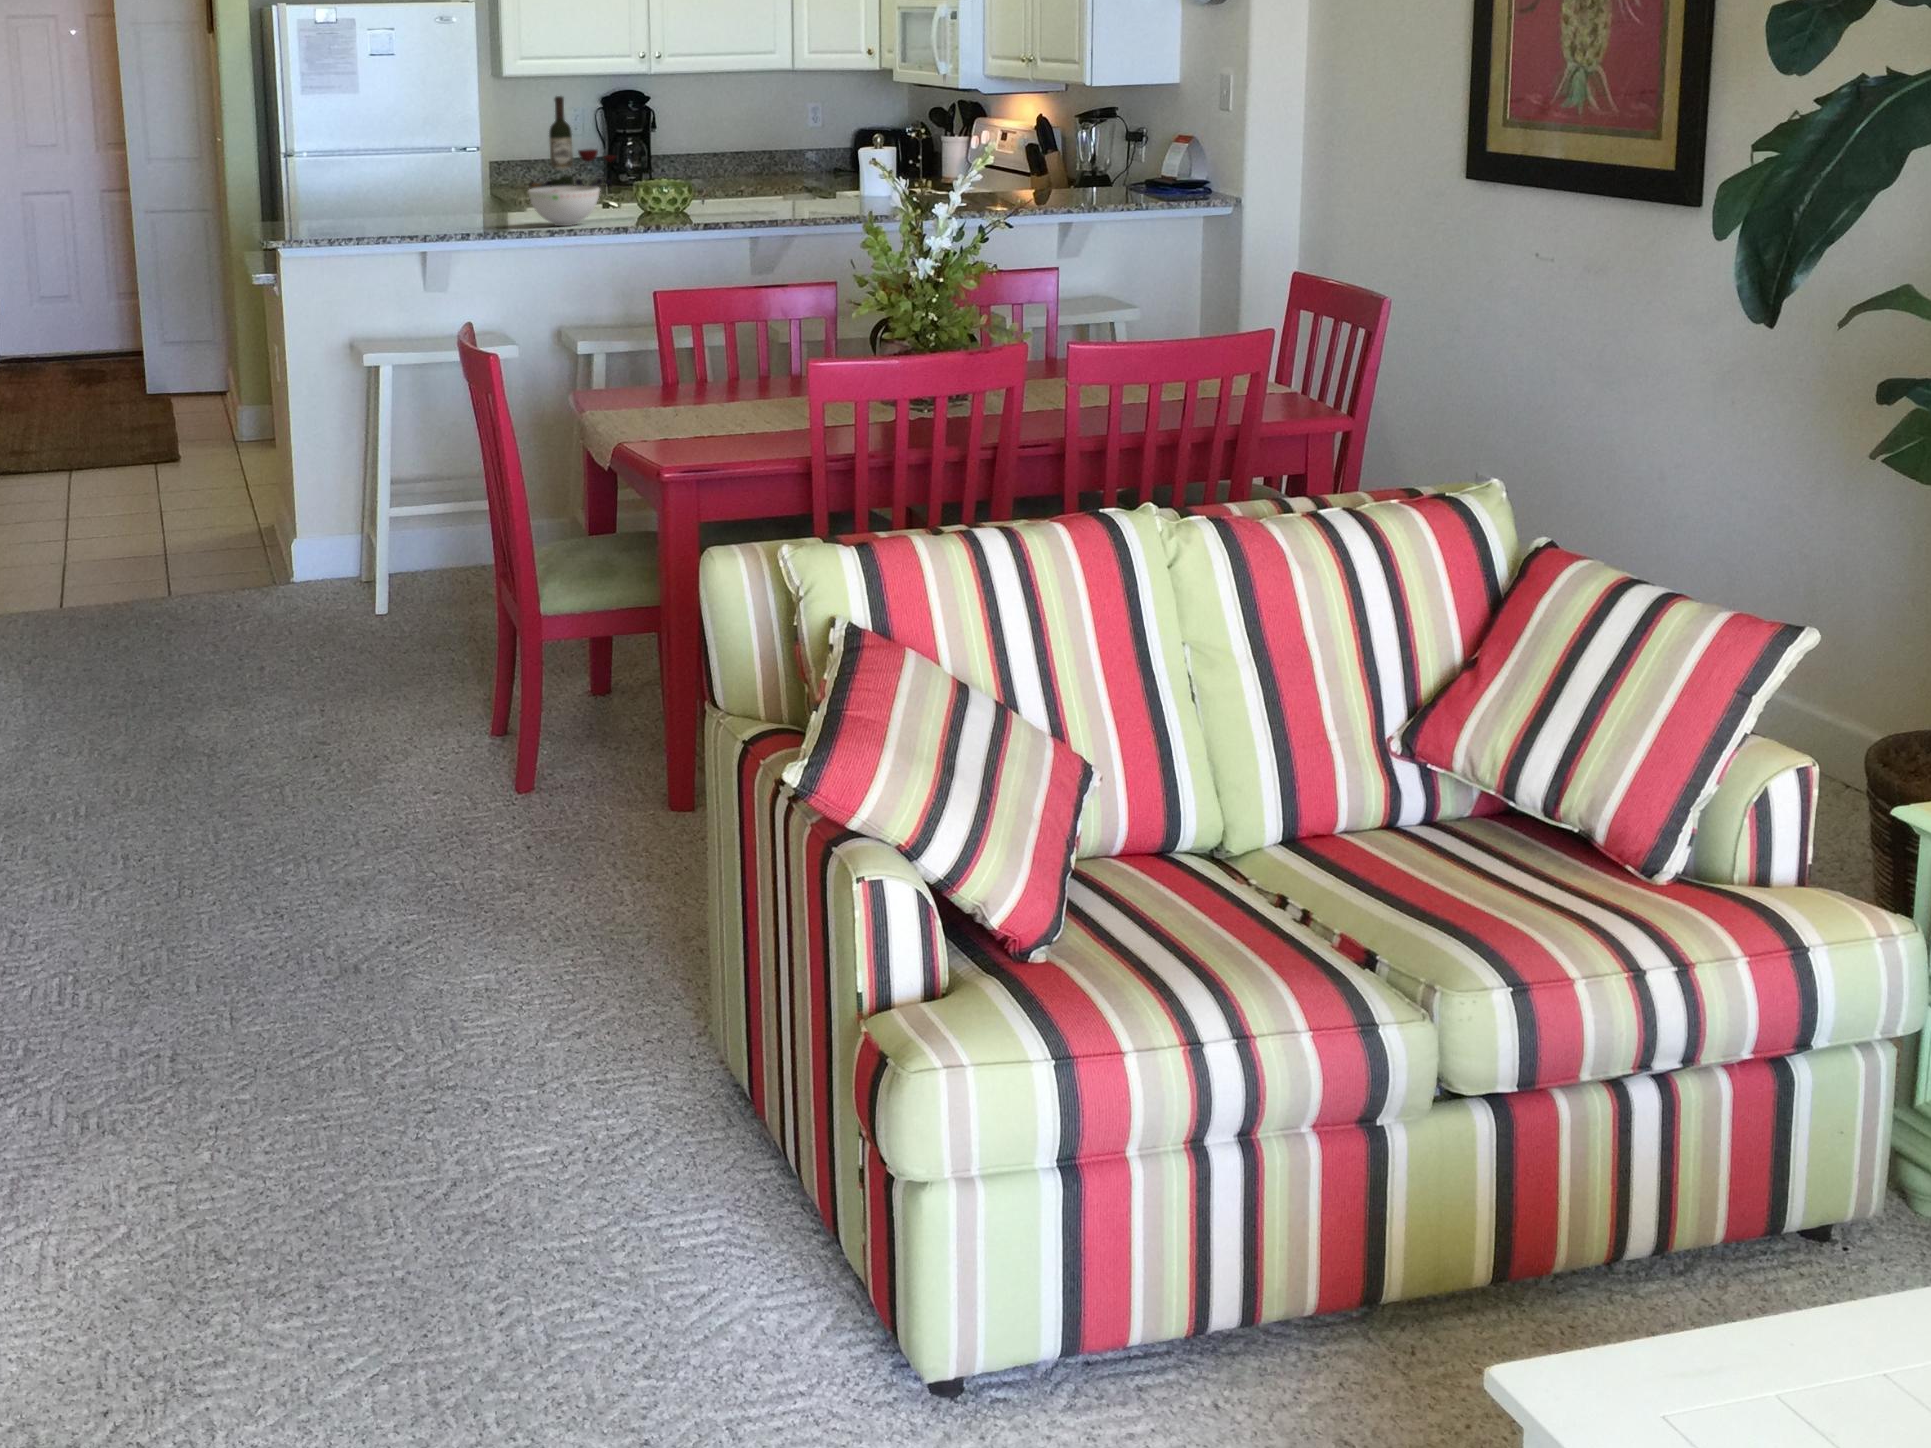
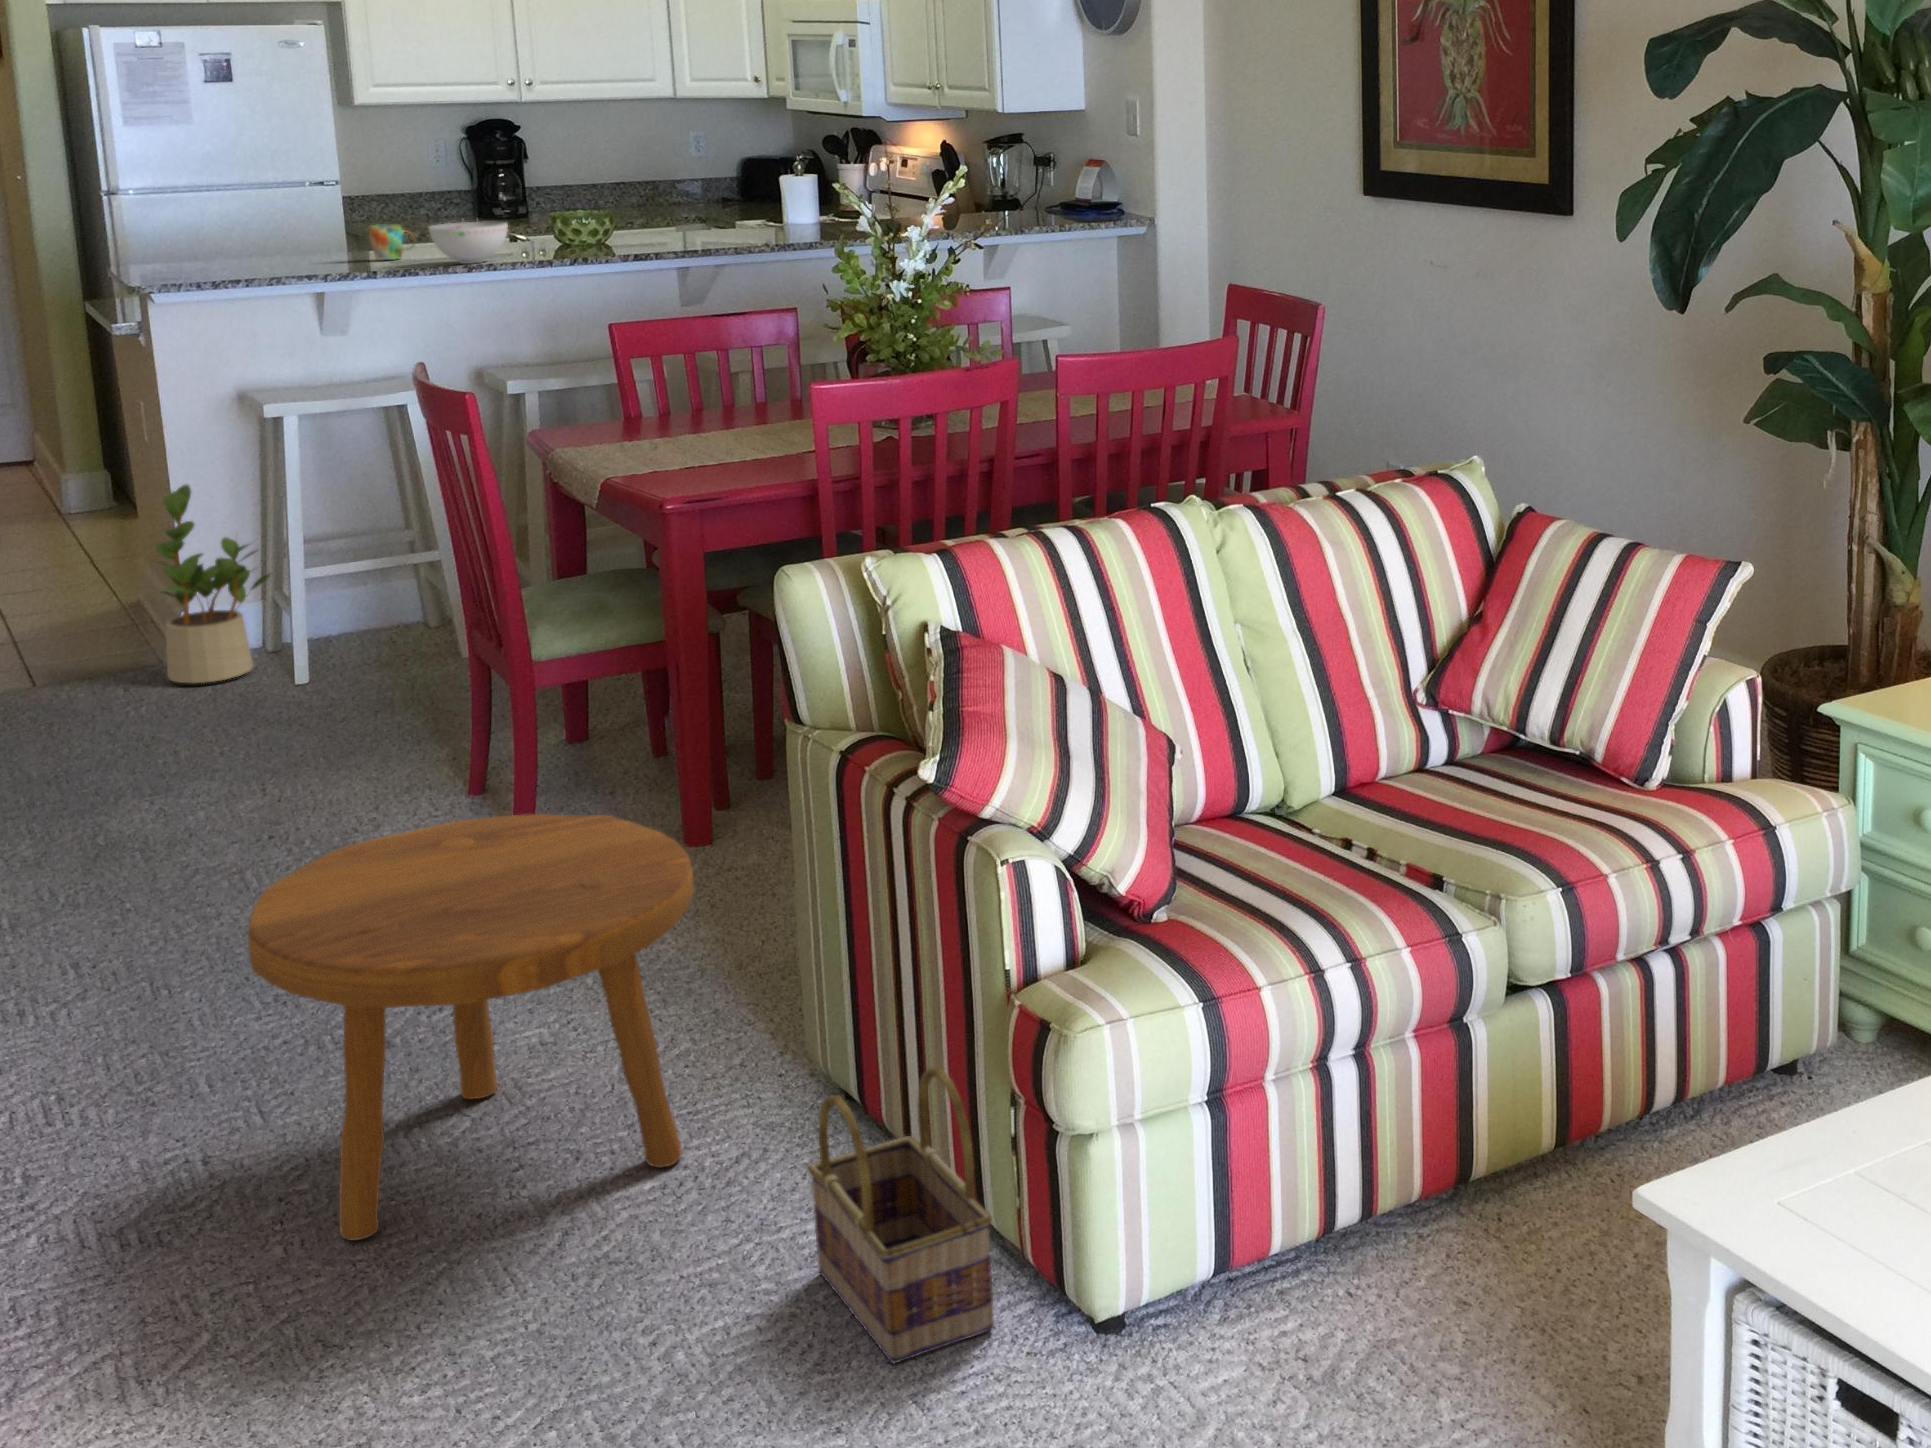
wine bottle: present [529,96,615,189] -> none [389,128,494,228]
mug: none [484,186,525,220] -> present [369,224,411,260]
potted plant: none [271,421,369,603] -> present [156,485,270,683]
footstool: none [196,766,610,1159] -> present [248,814,694,1240]
basket: none [667,1081,831,1384] -> present [808,1067,994,1363]

